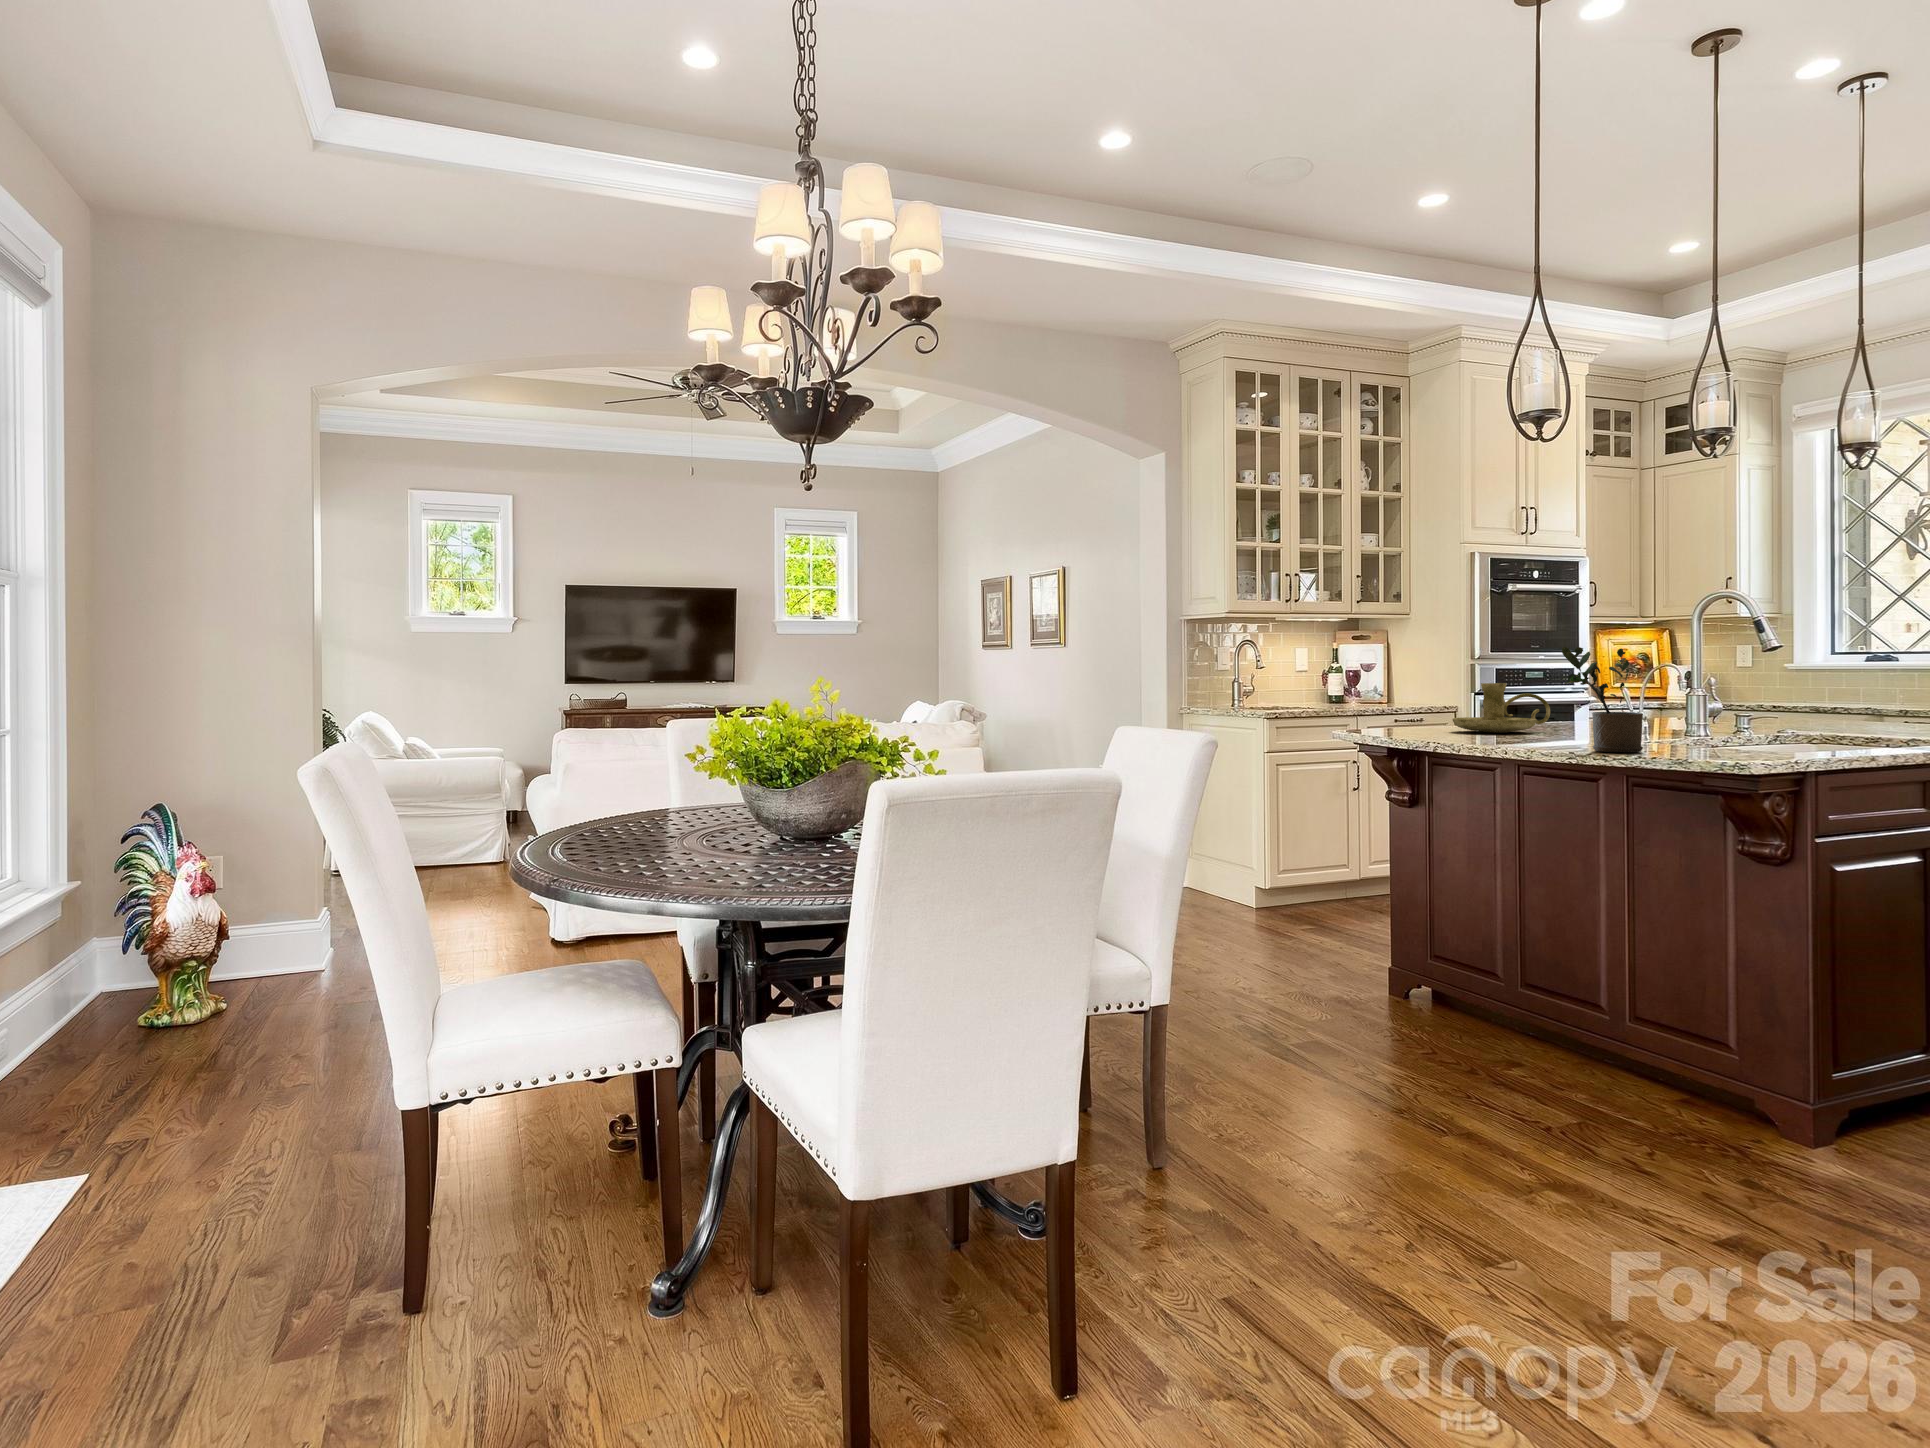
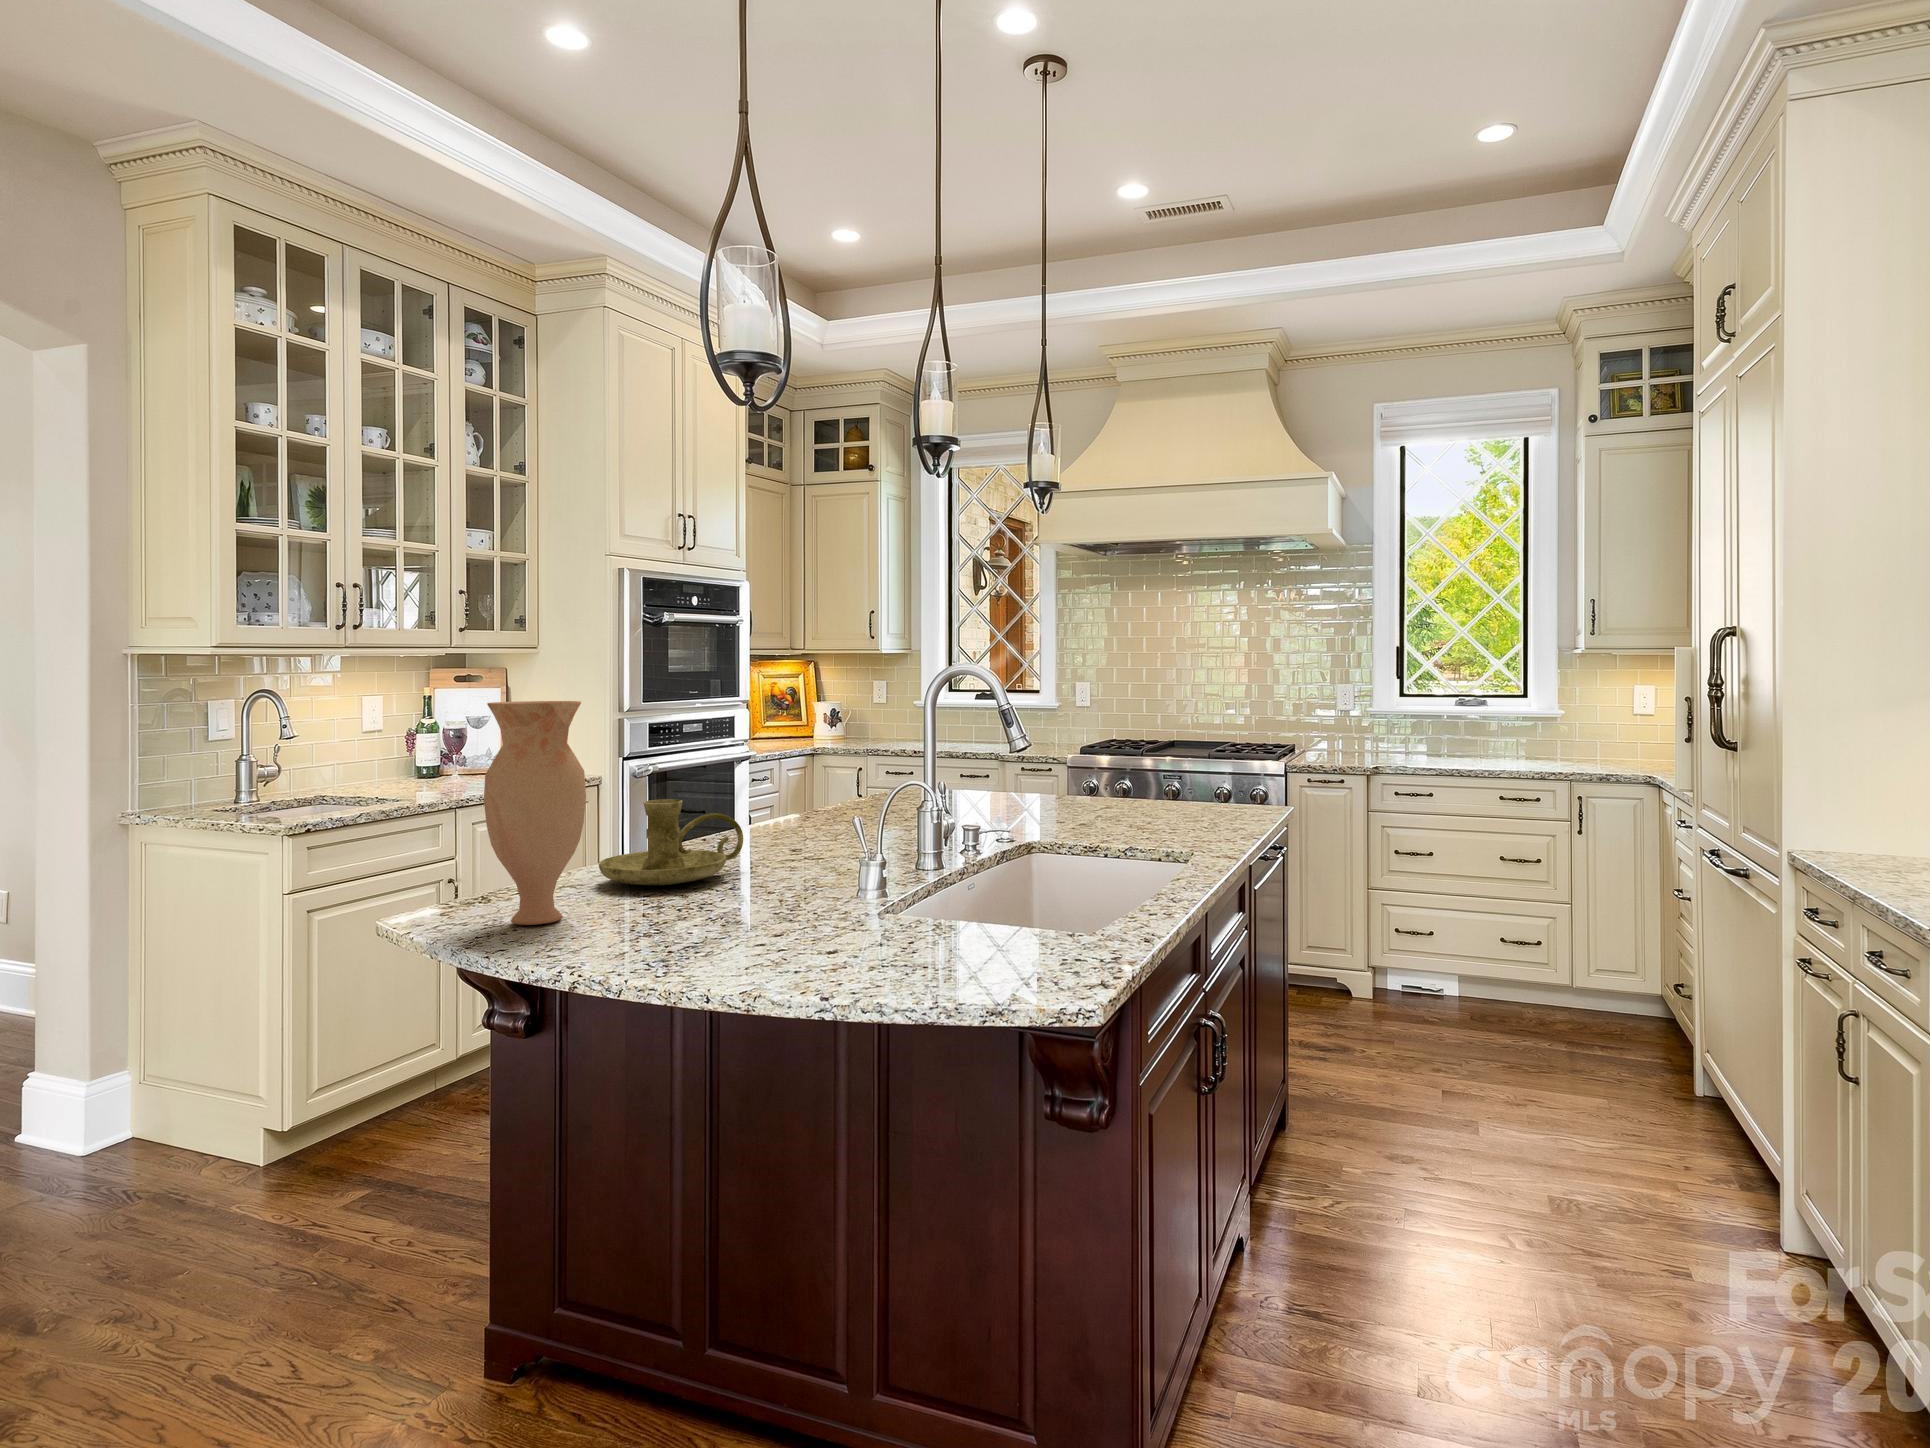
vase: none [1389,617,1445,736] -> present [484,701,586,925]
potted plant: present [1562,647,1643,752] -> none [797,784,920,978]

